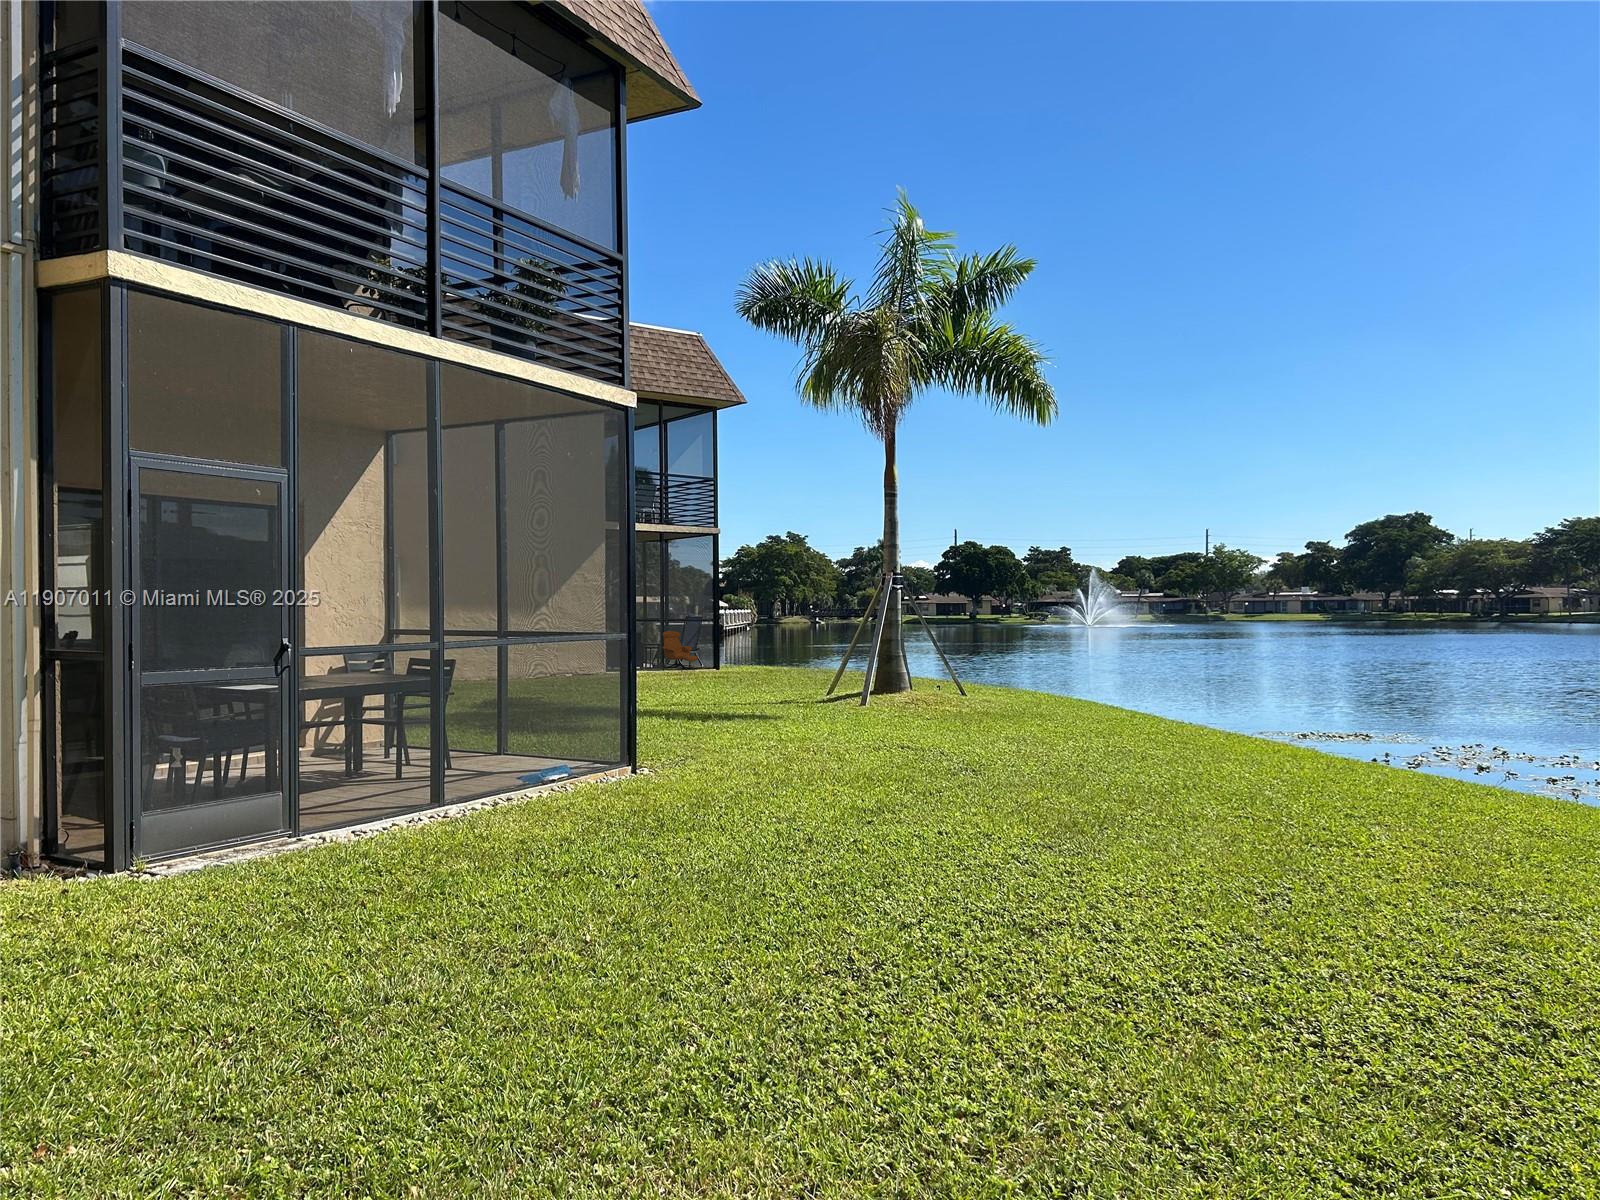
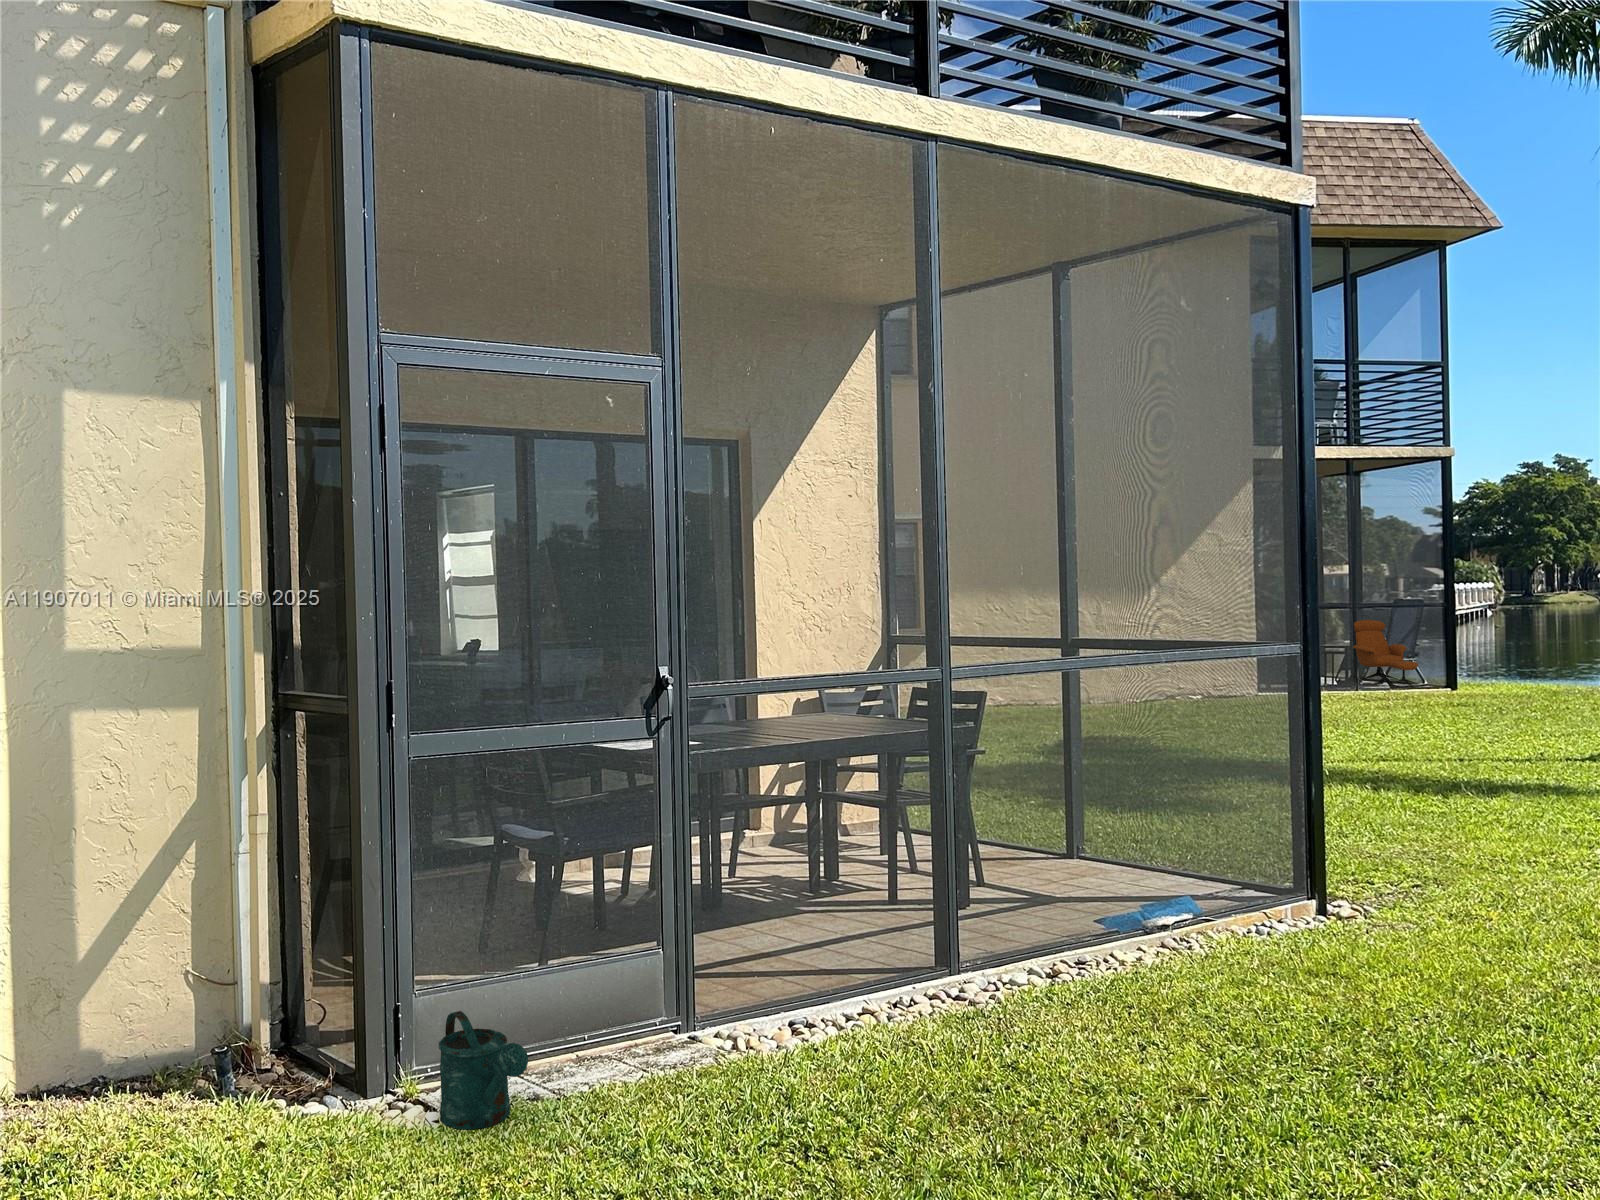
watering can: none [152,826,221,887] -> present [439,1011,528,1129]

